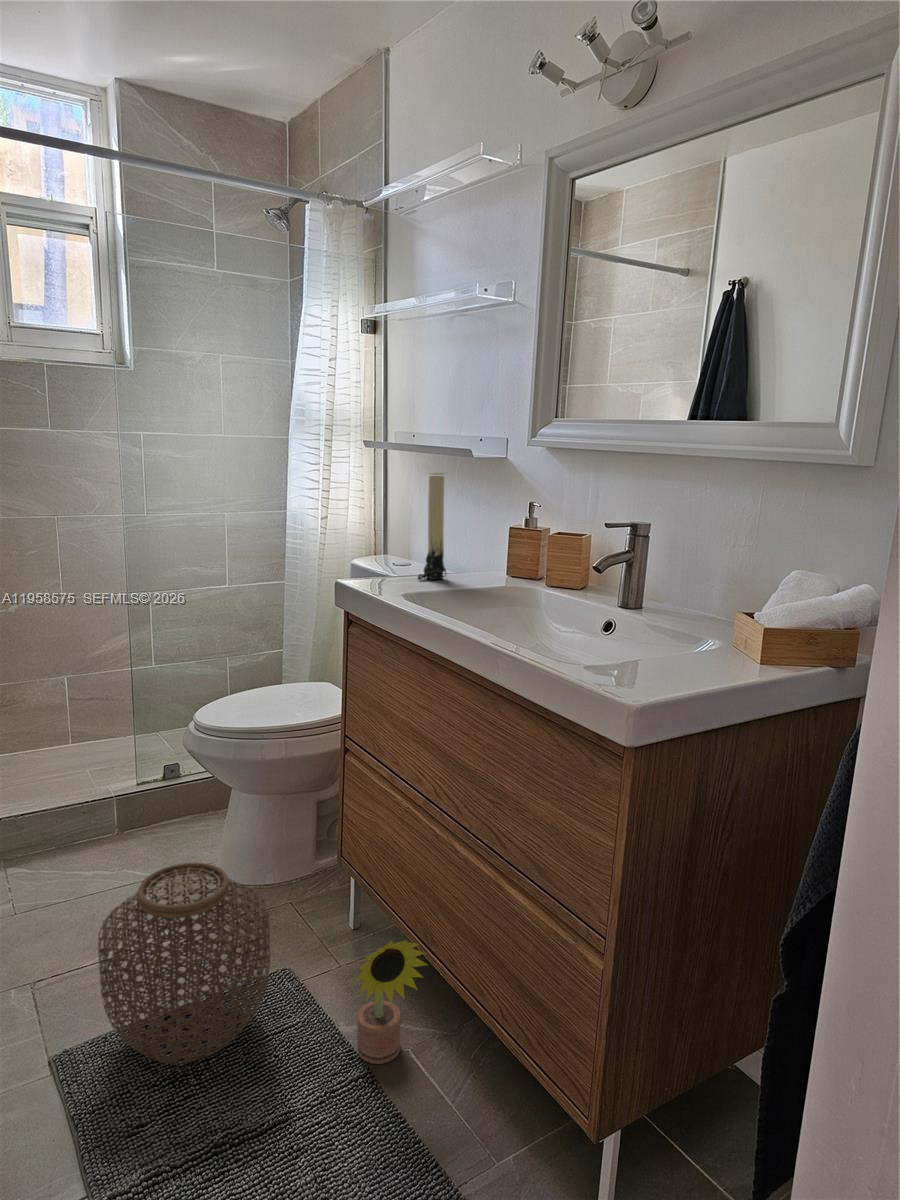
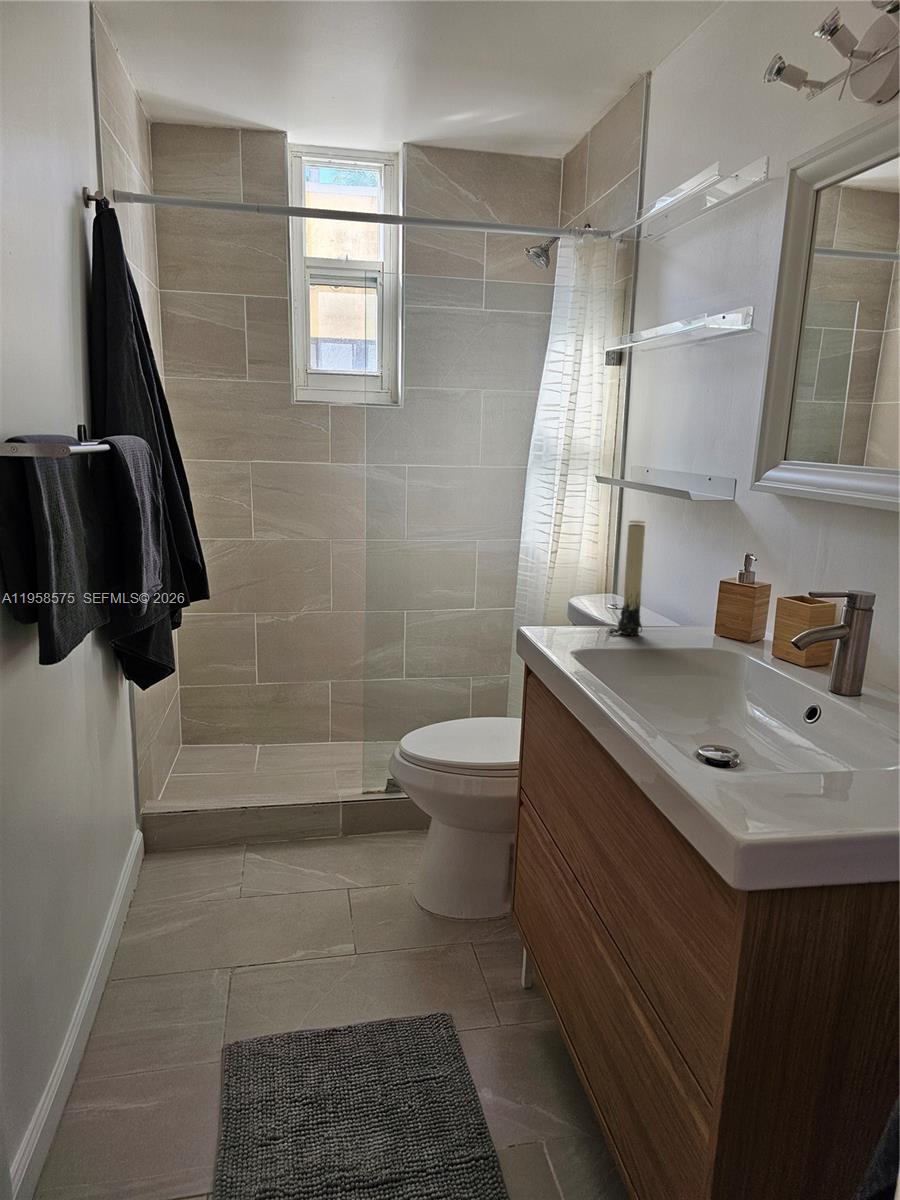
woven basket: present [98,863,270,1064] -> none [262,890,421,1087]
decorative plant: present [356,941,428,1064] -> none [481,1024,563,1148]

